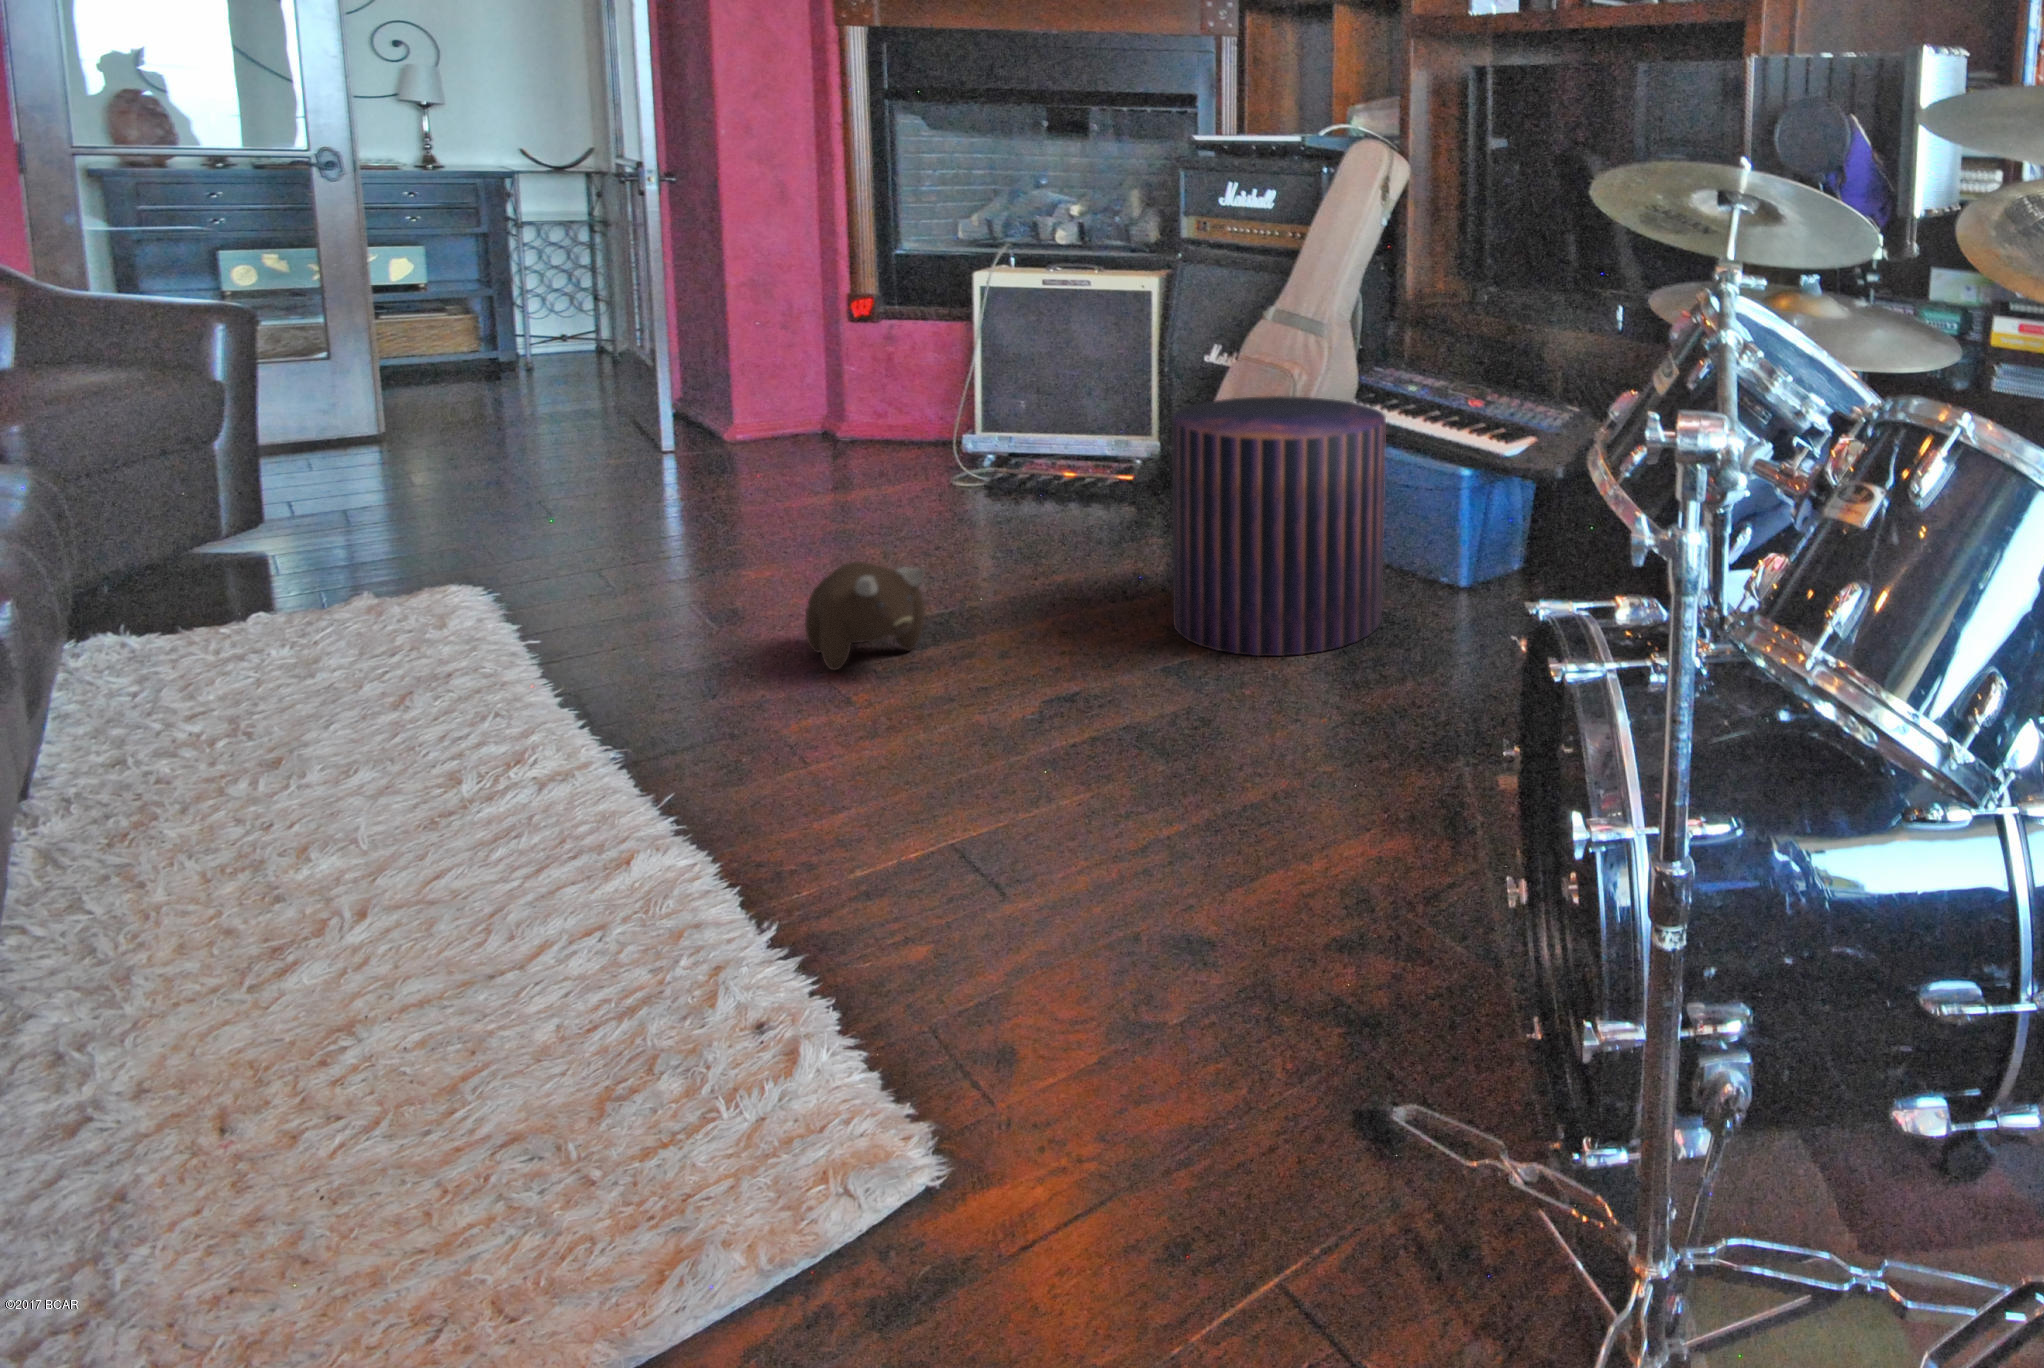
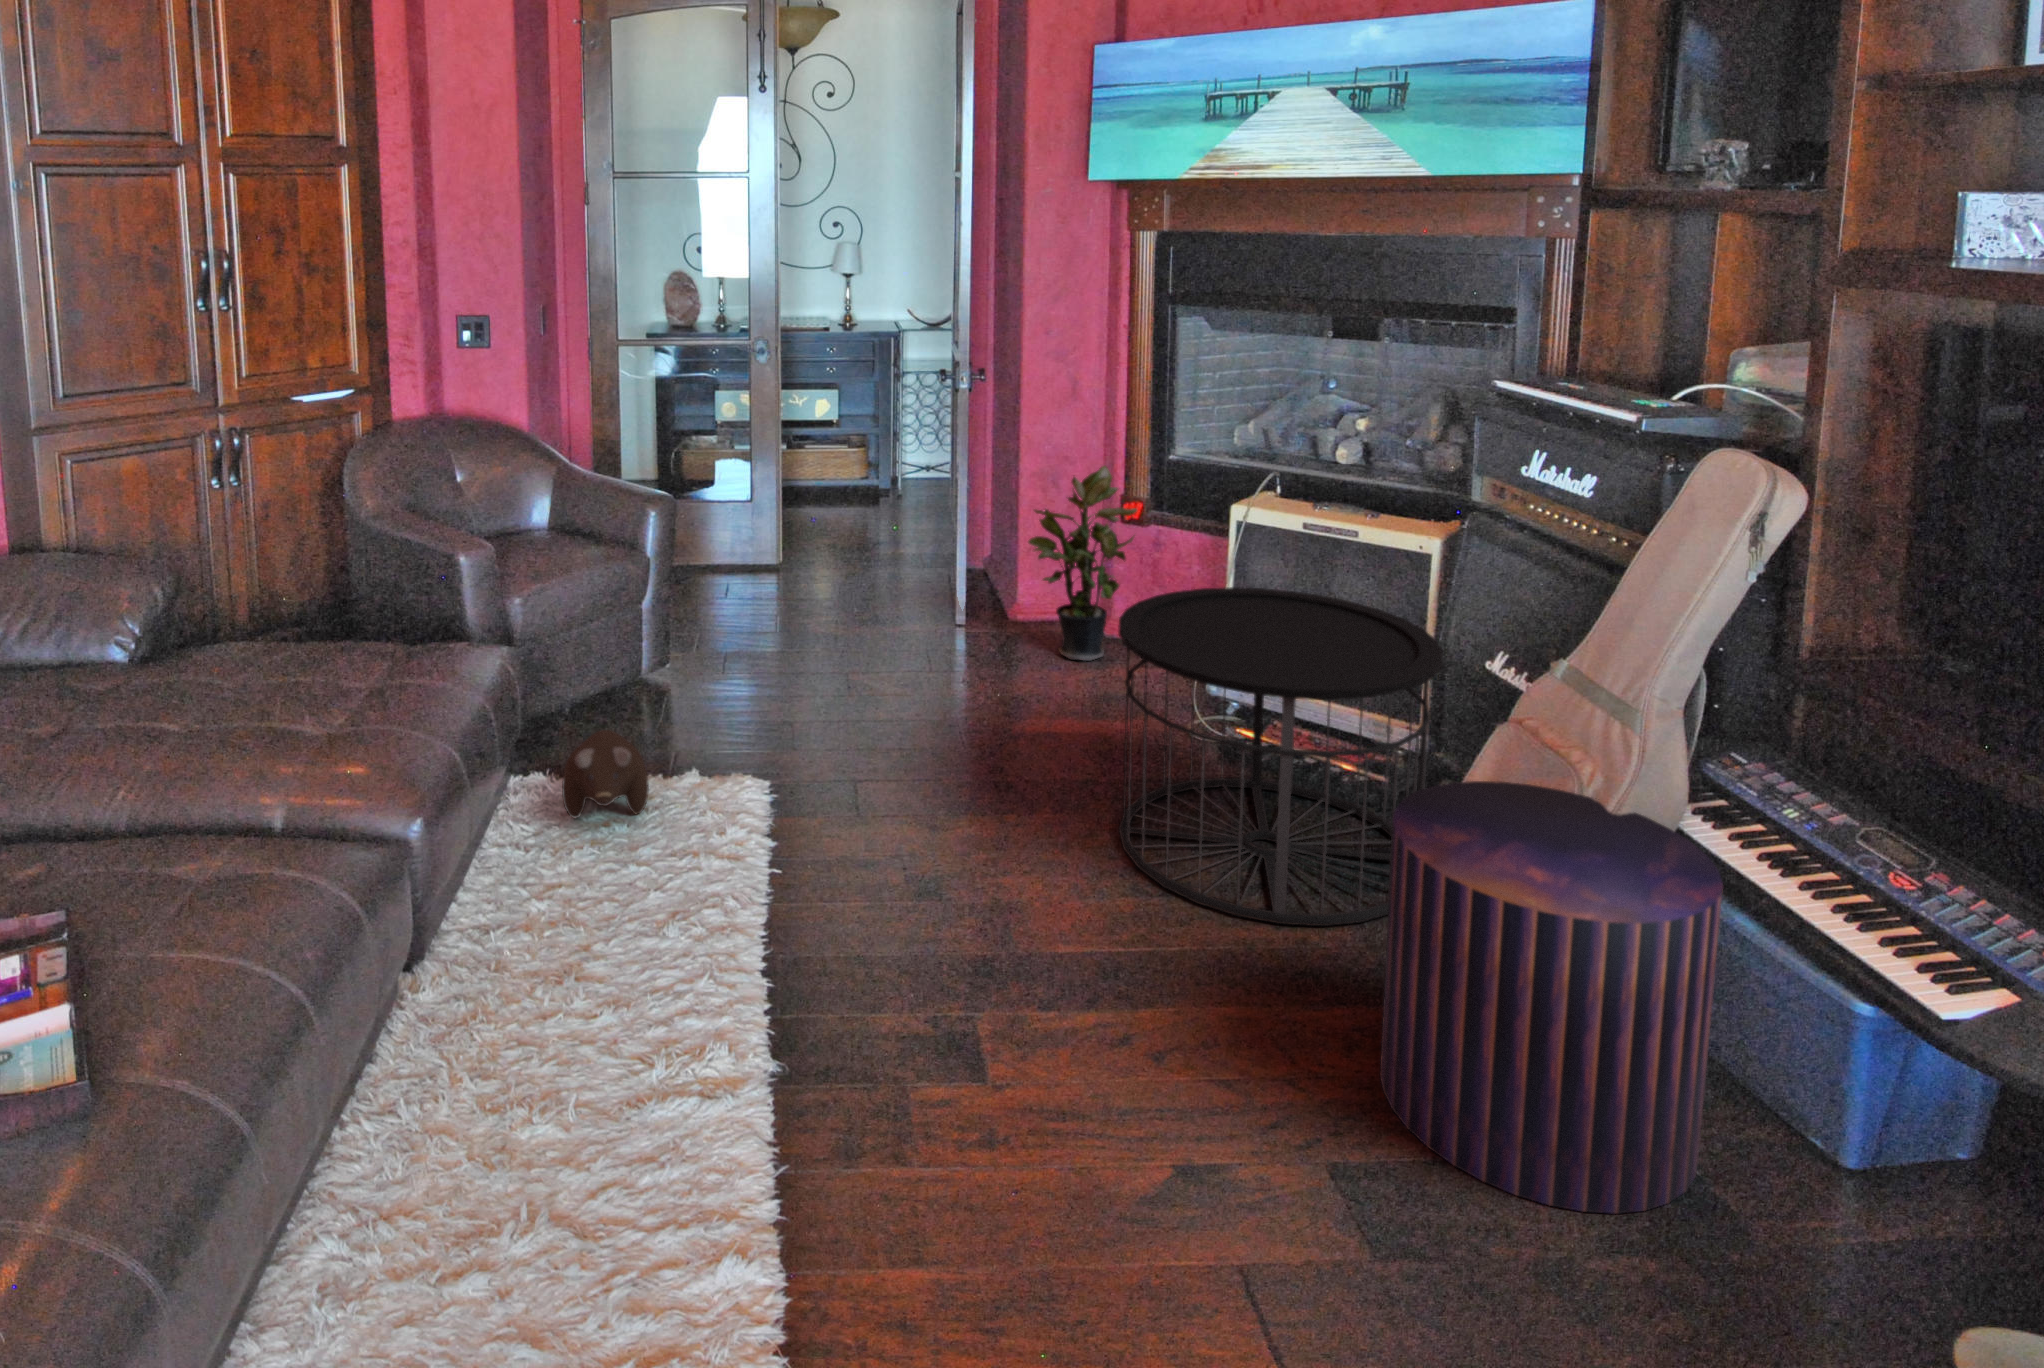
potted plant: none [748,261,869,459] -> present [1028,466,1137,661]
side table: none [895,327,1178,577] -> present [1118,587,1443,926]
plush toy: present [805,561,925,671] -> present [562,730,649,818]

